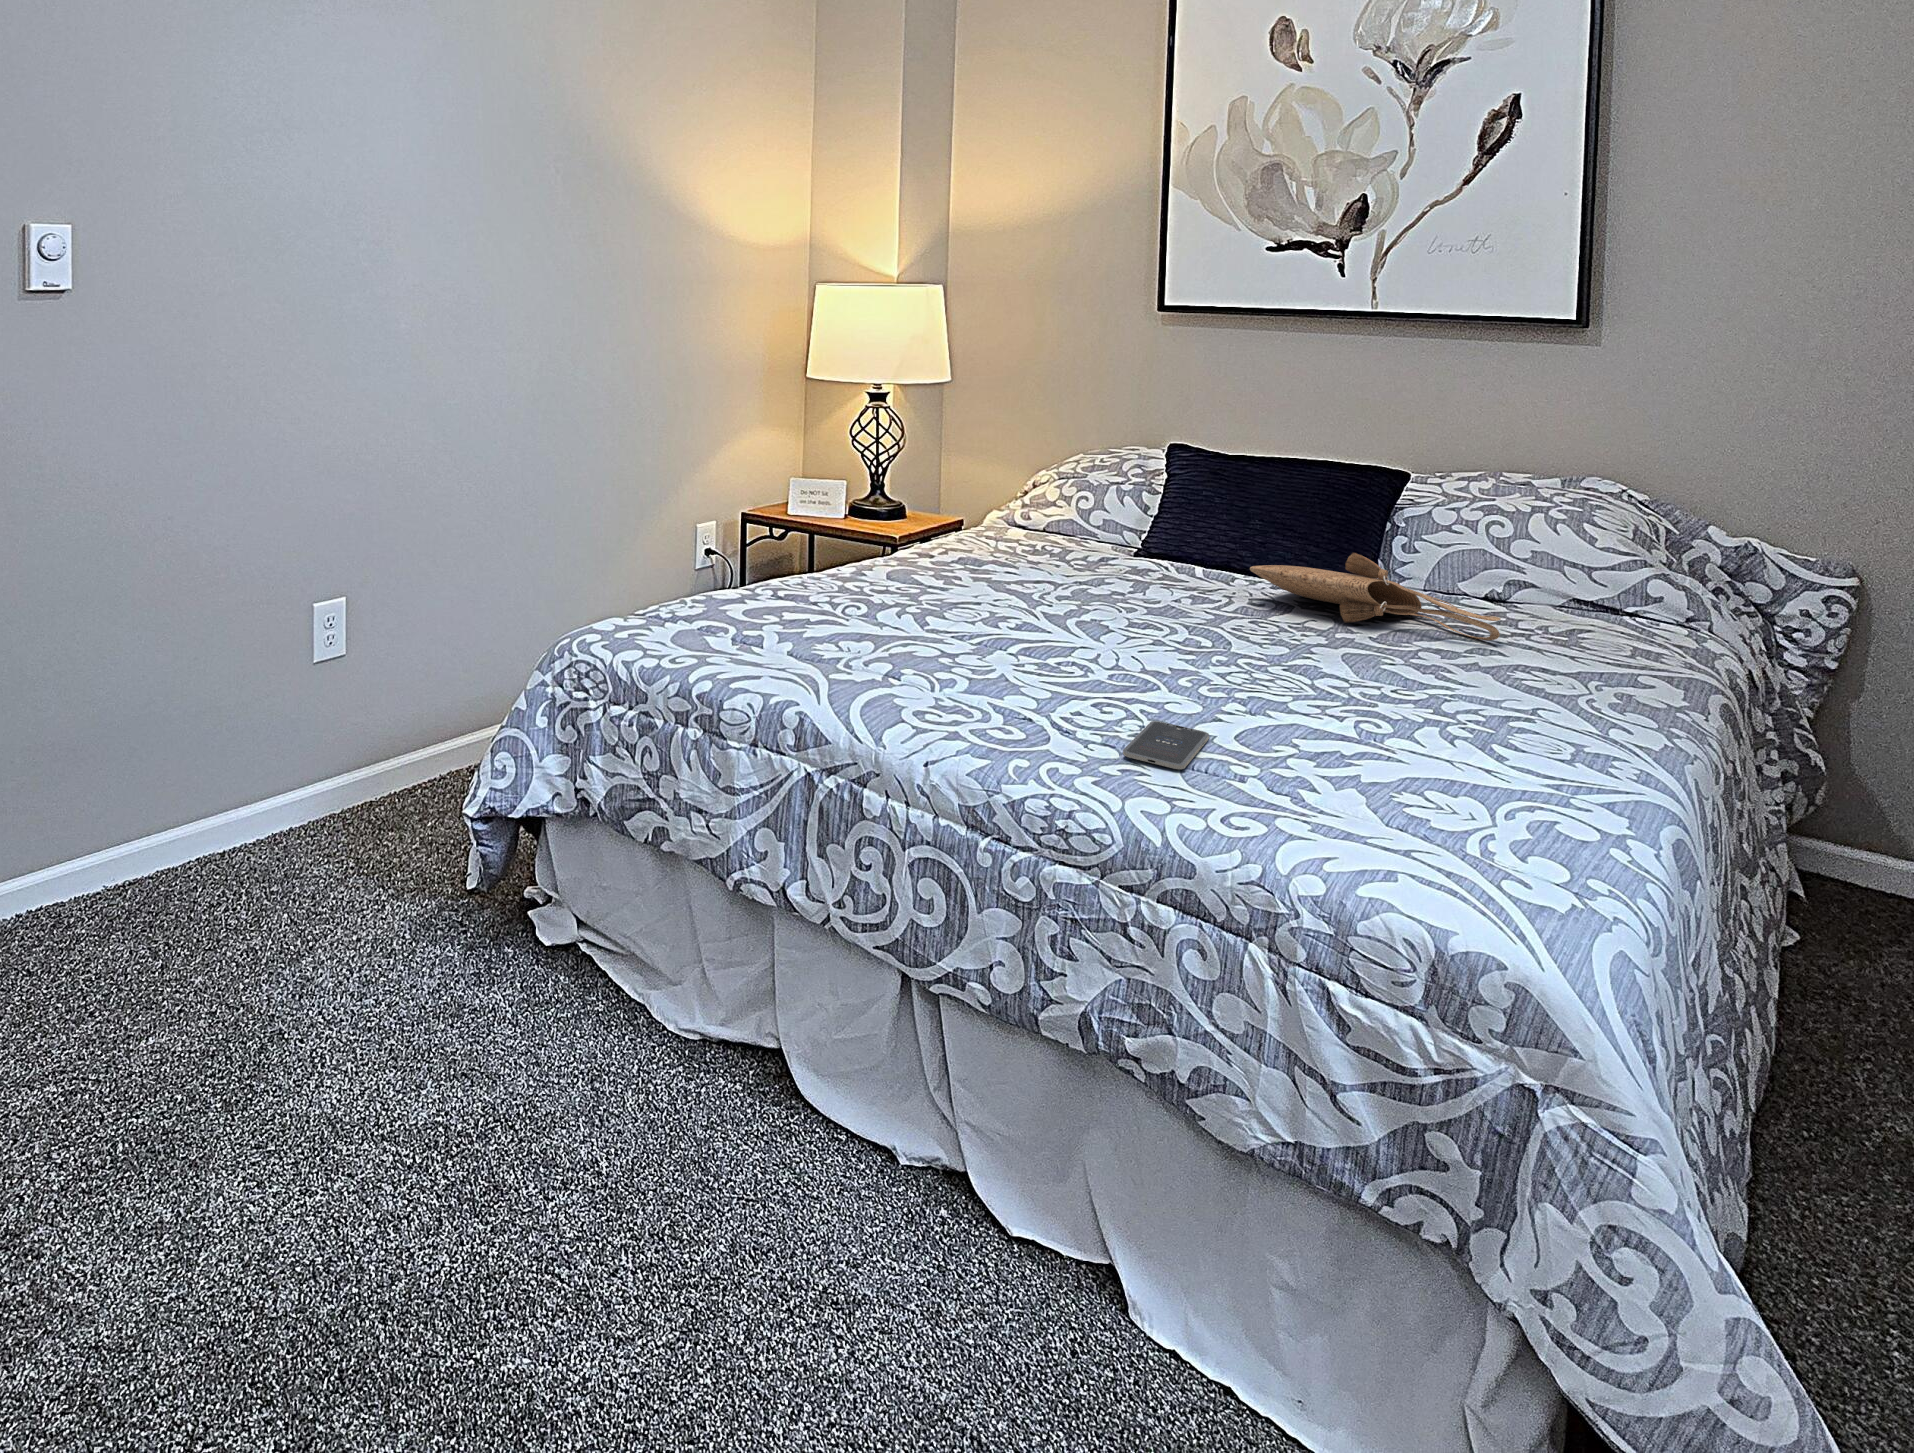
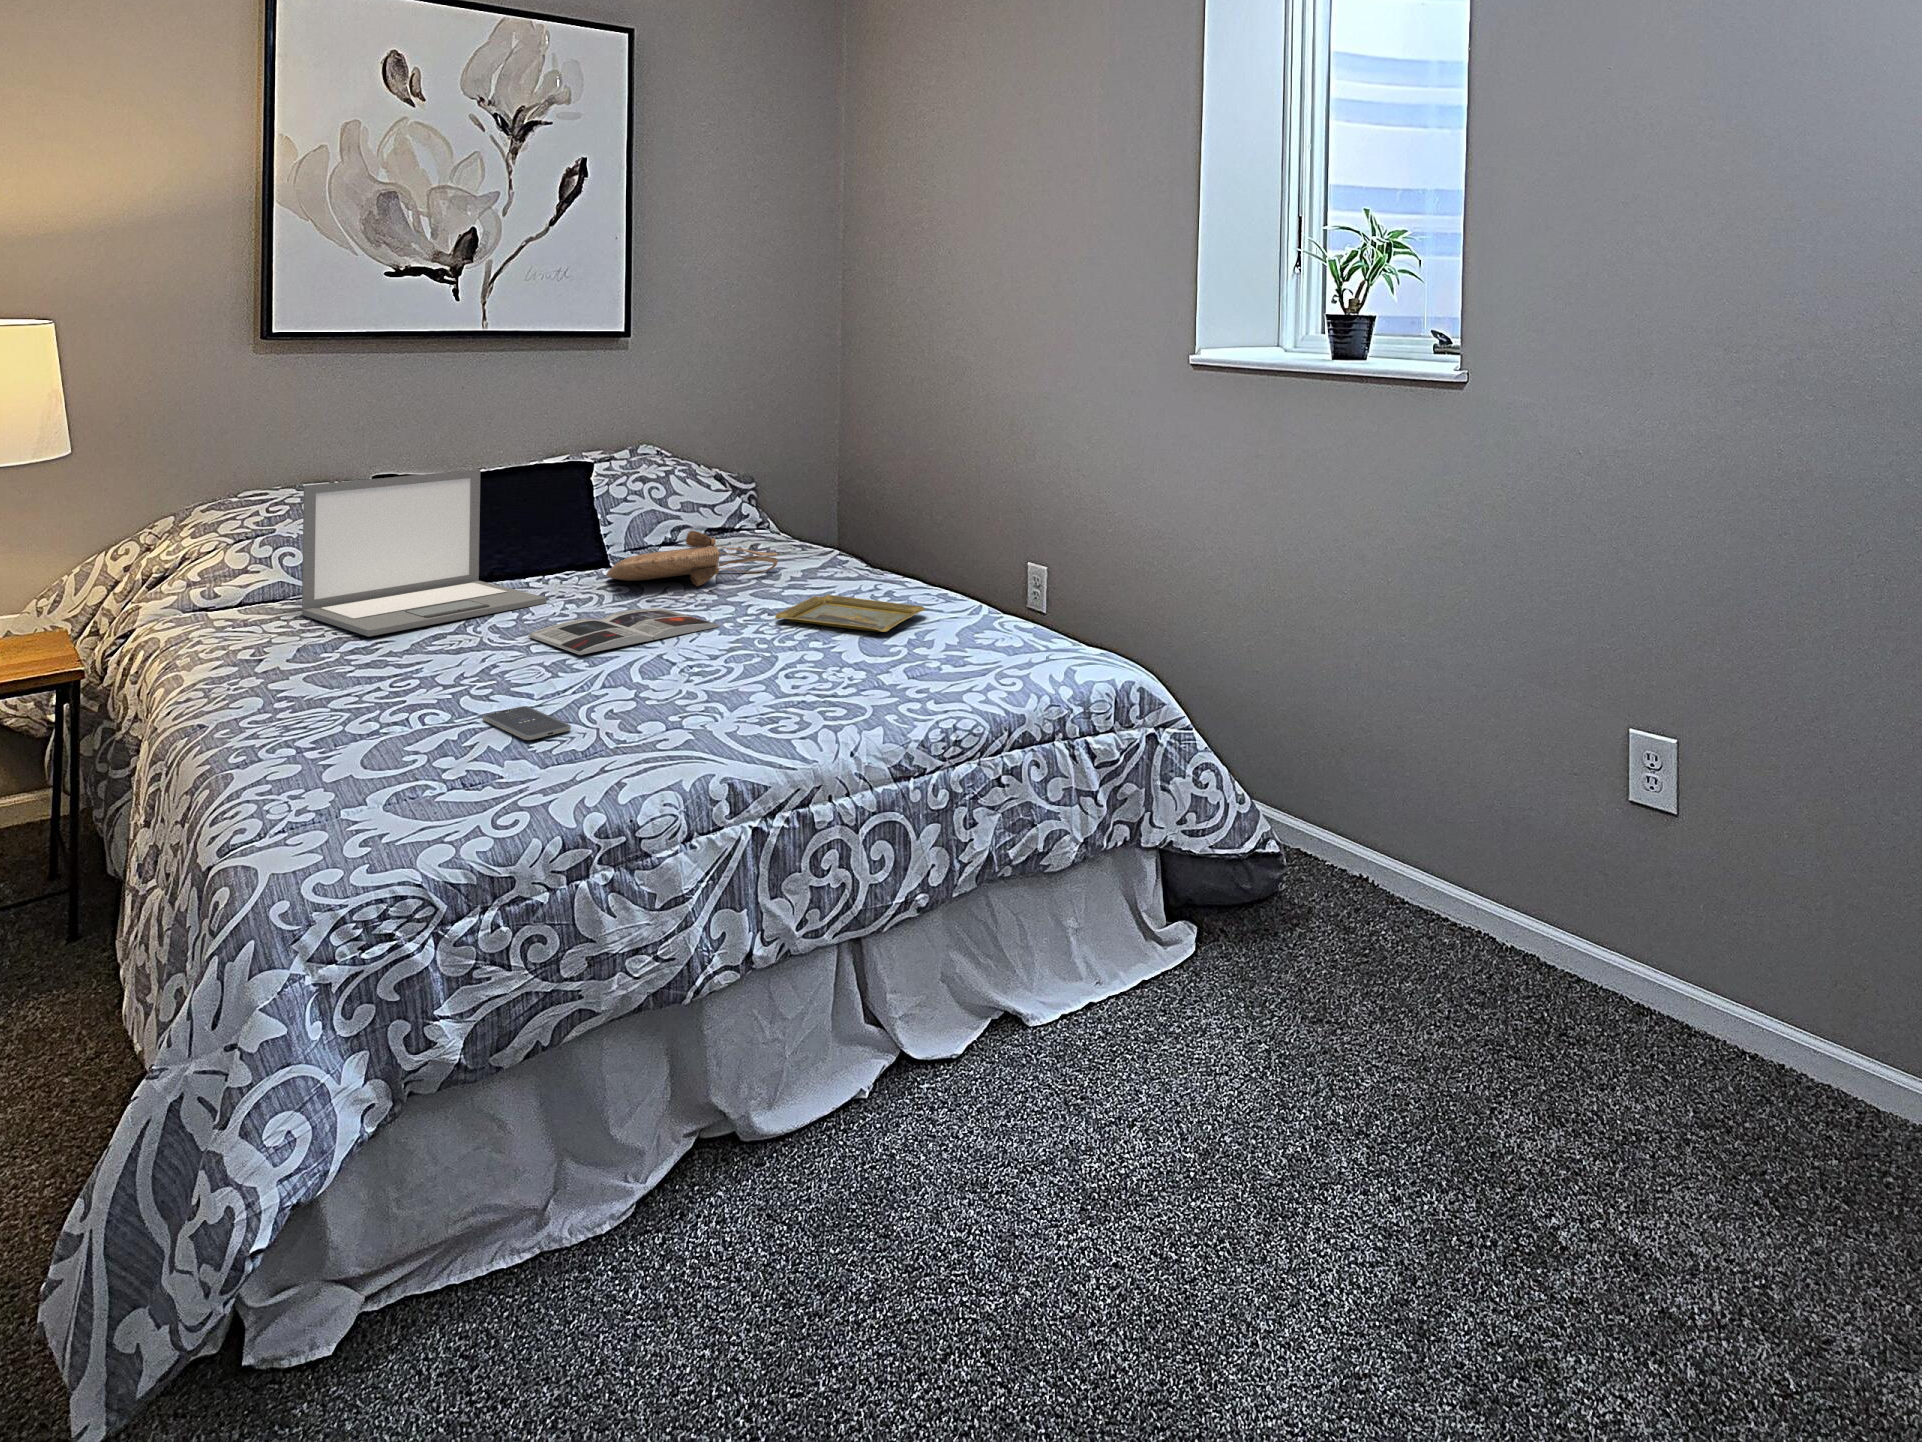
laptop: none [993,430,1204,587] -> present [302,469,546,637]
magazine: none [1035,594,1242,651] -> present [528,608,720,655]
tray: none [1272,661,1462,731] -> present [775,595,925,632]
smartphone: present [1123,721,1209,769] -> present [483,706,571,740]

